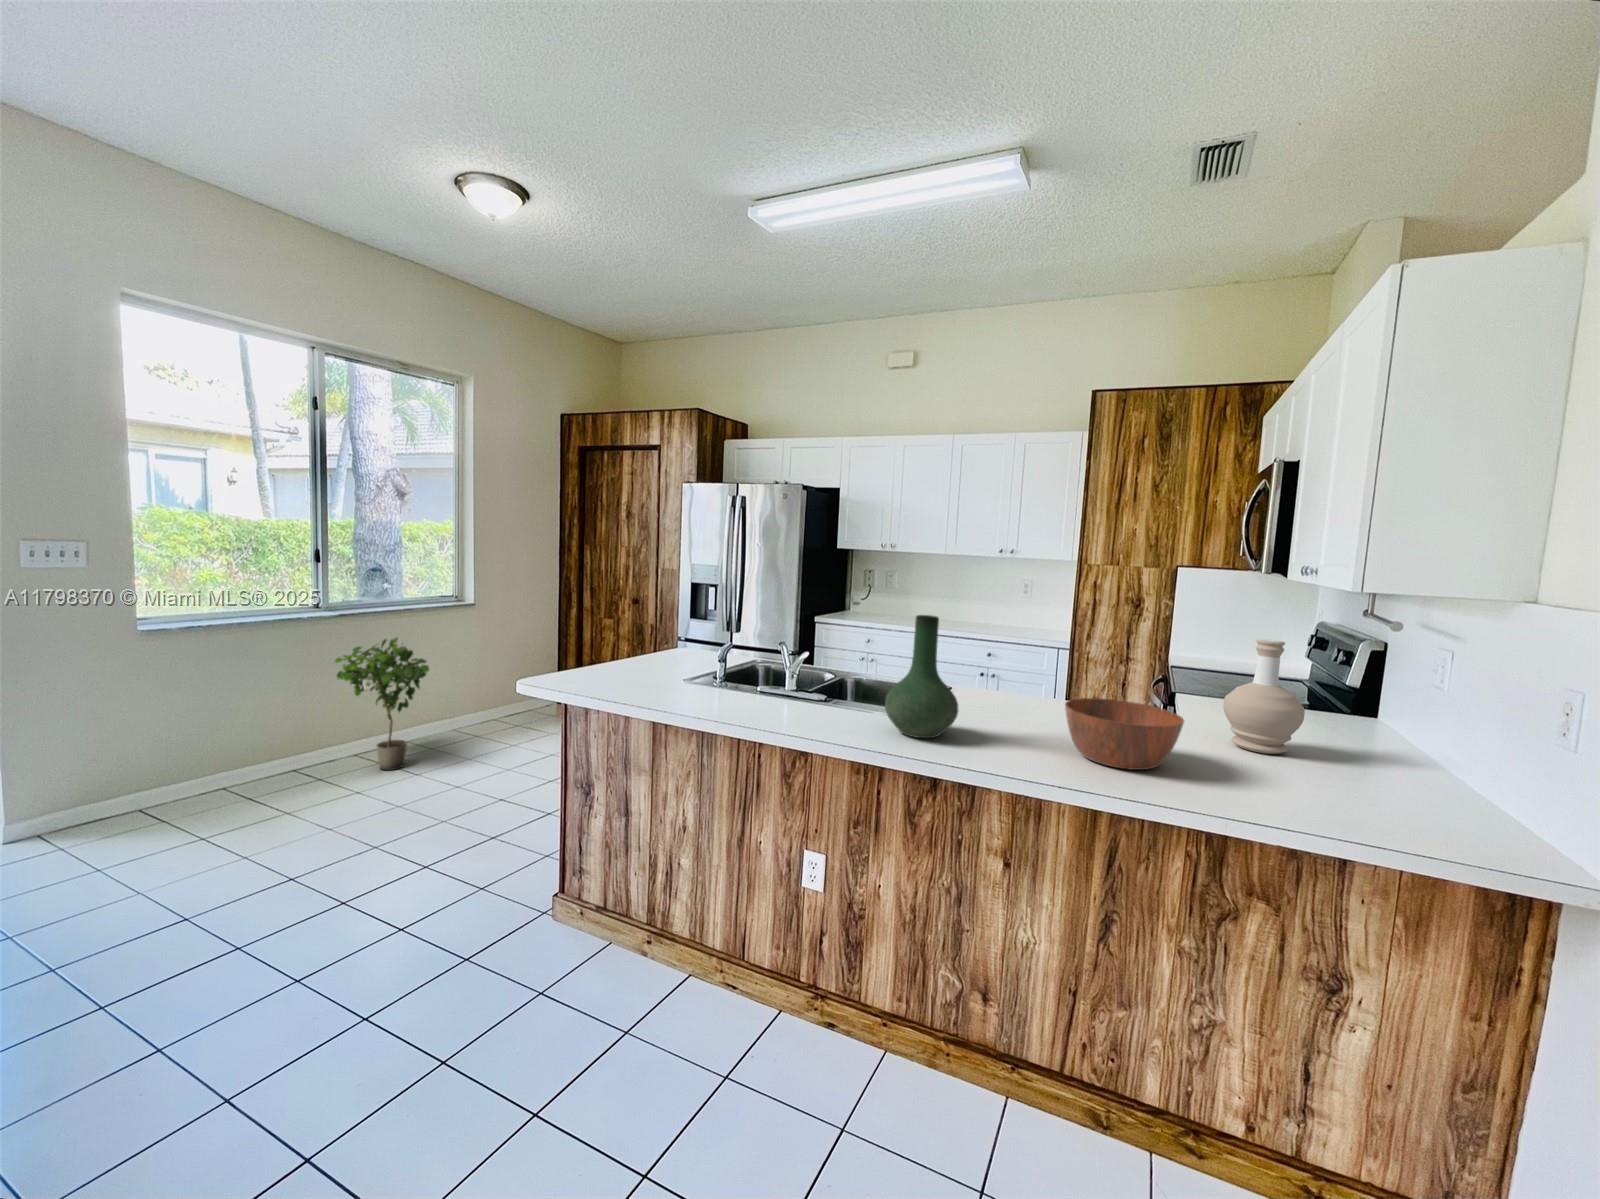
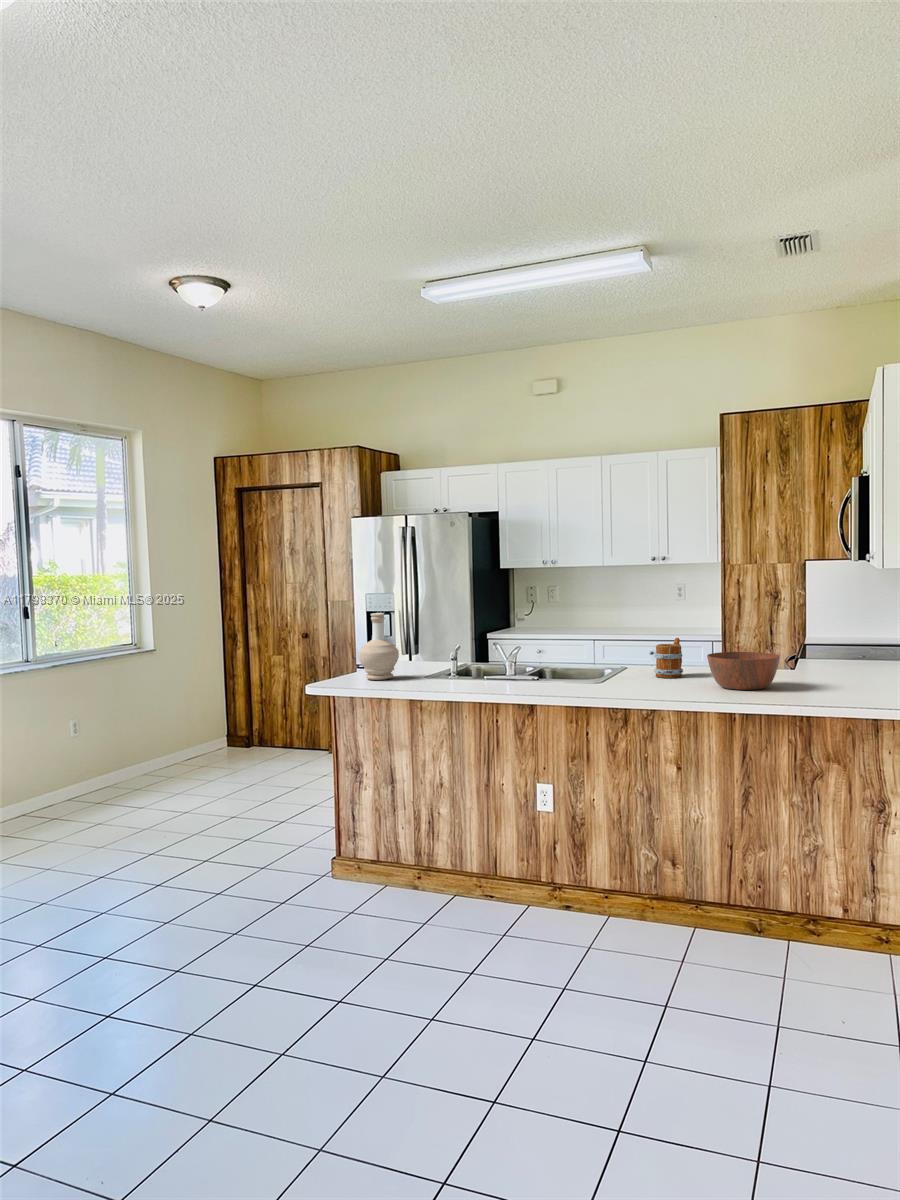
vase: present [885,615,958,738] -> none [589,606,639,688]
potted plant: present [335,637,429,770] -> none [56,682,148,806]
bottle: present [1223,639,1305,754] -> present [359,613,399,680]
mug: none [983,662,1025,721] -> present [654,638,683,678]

